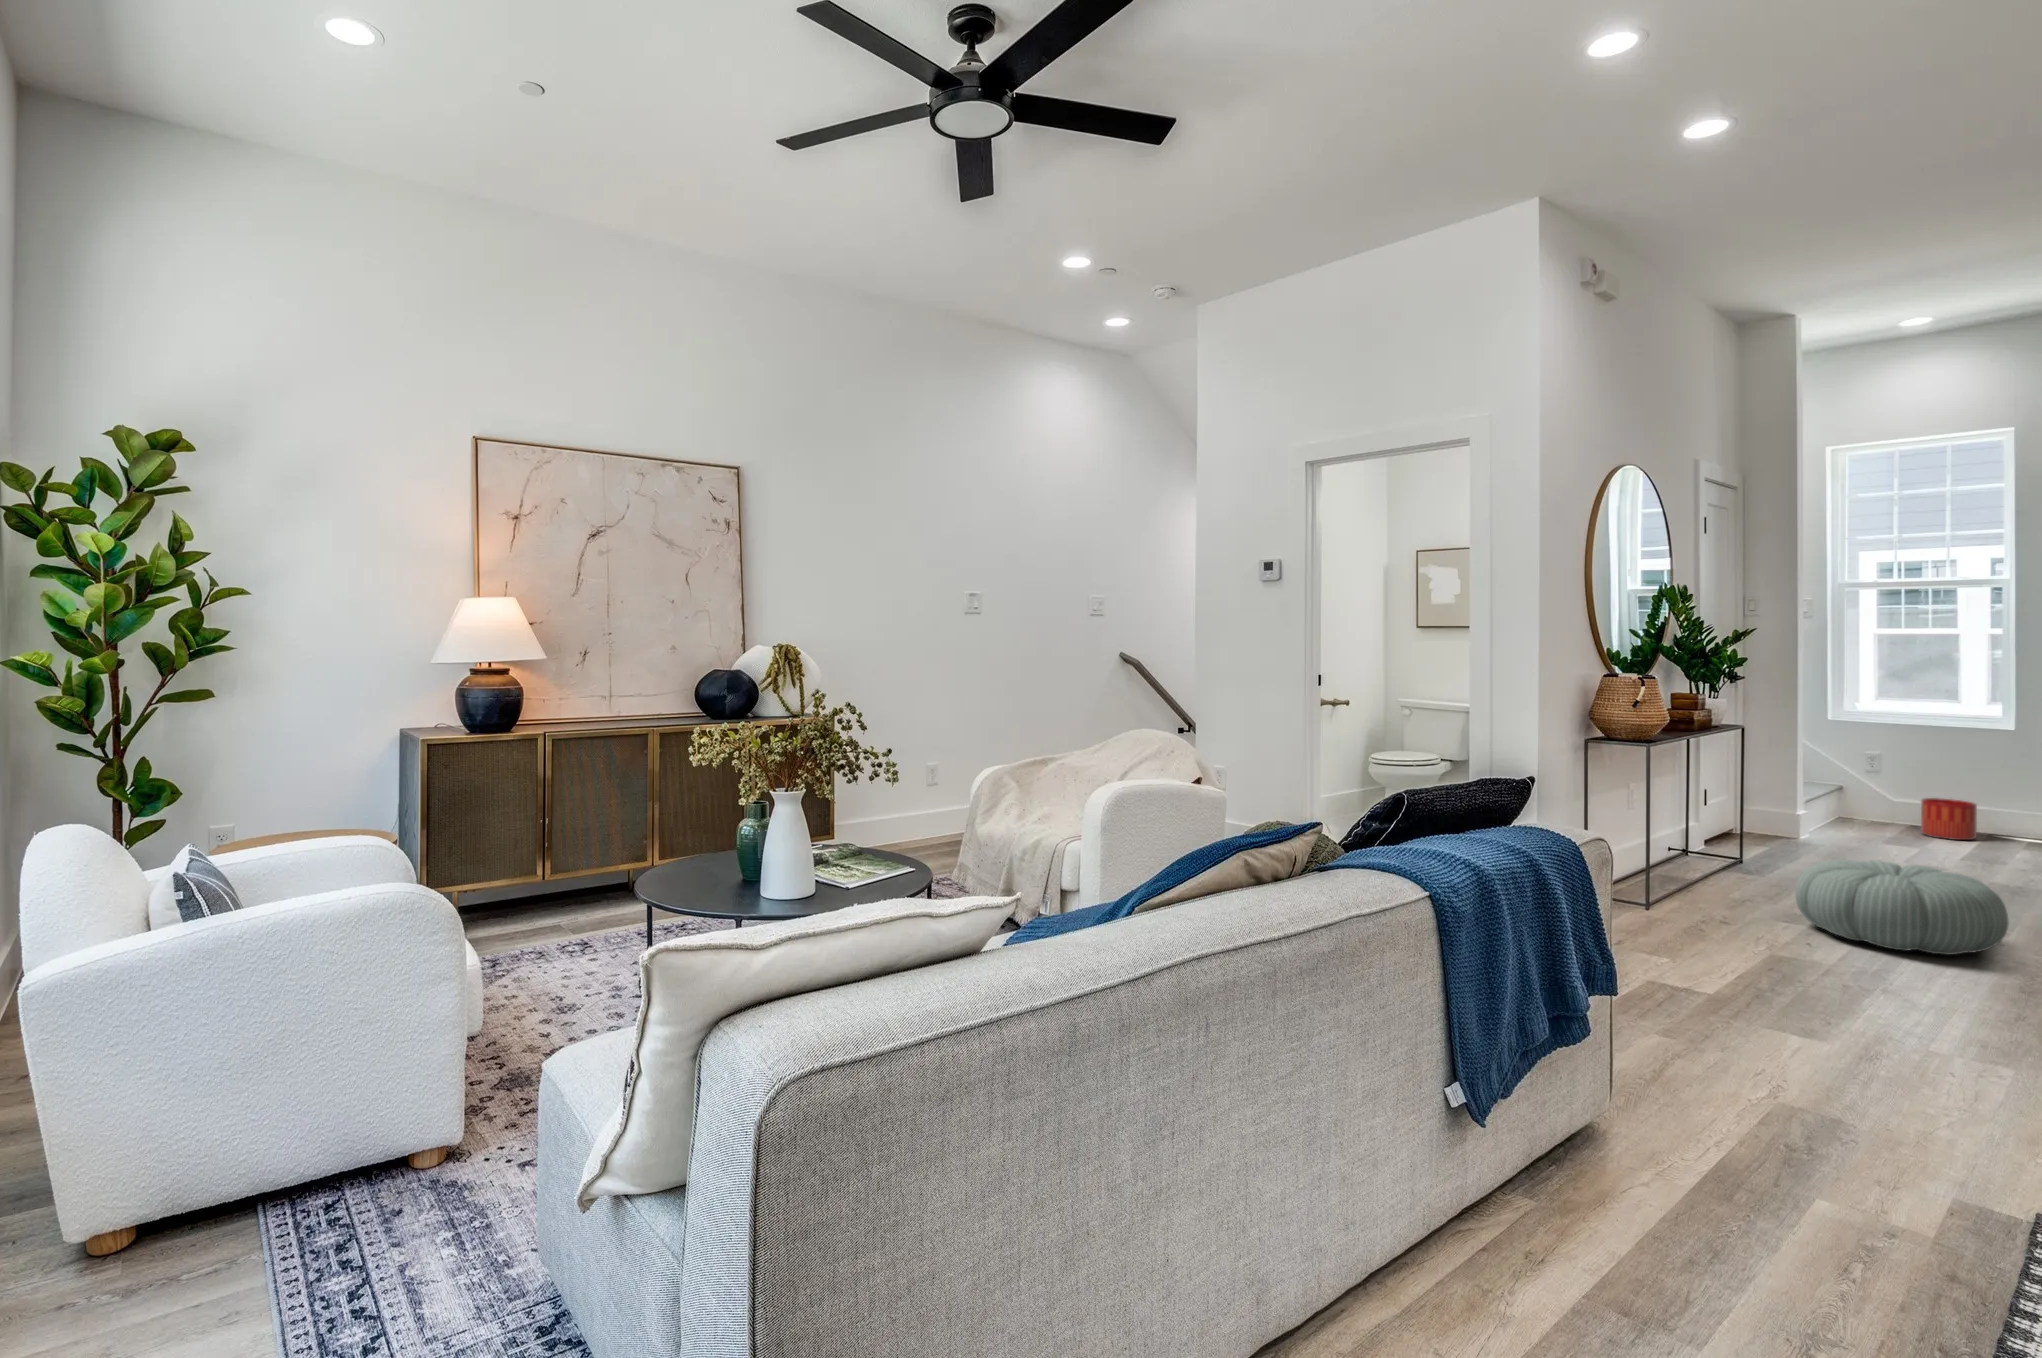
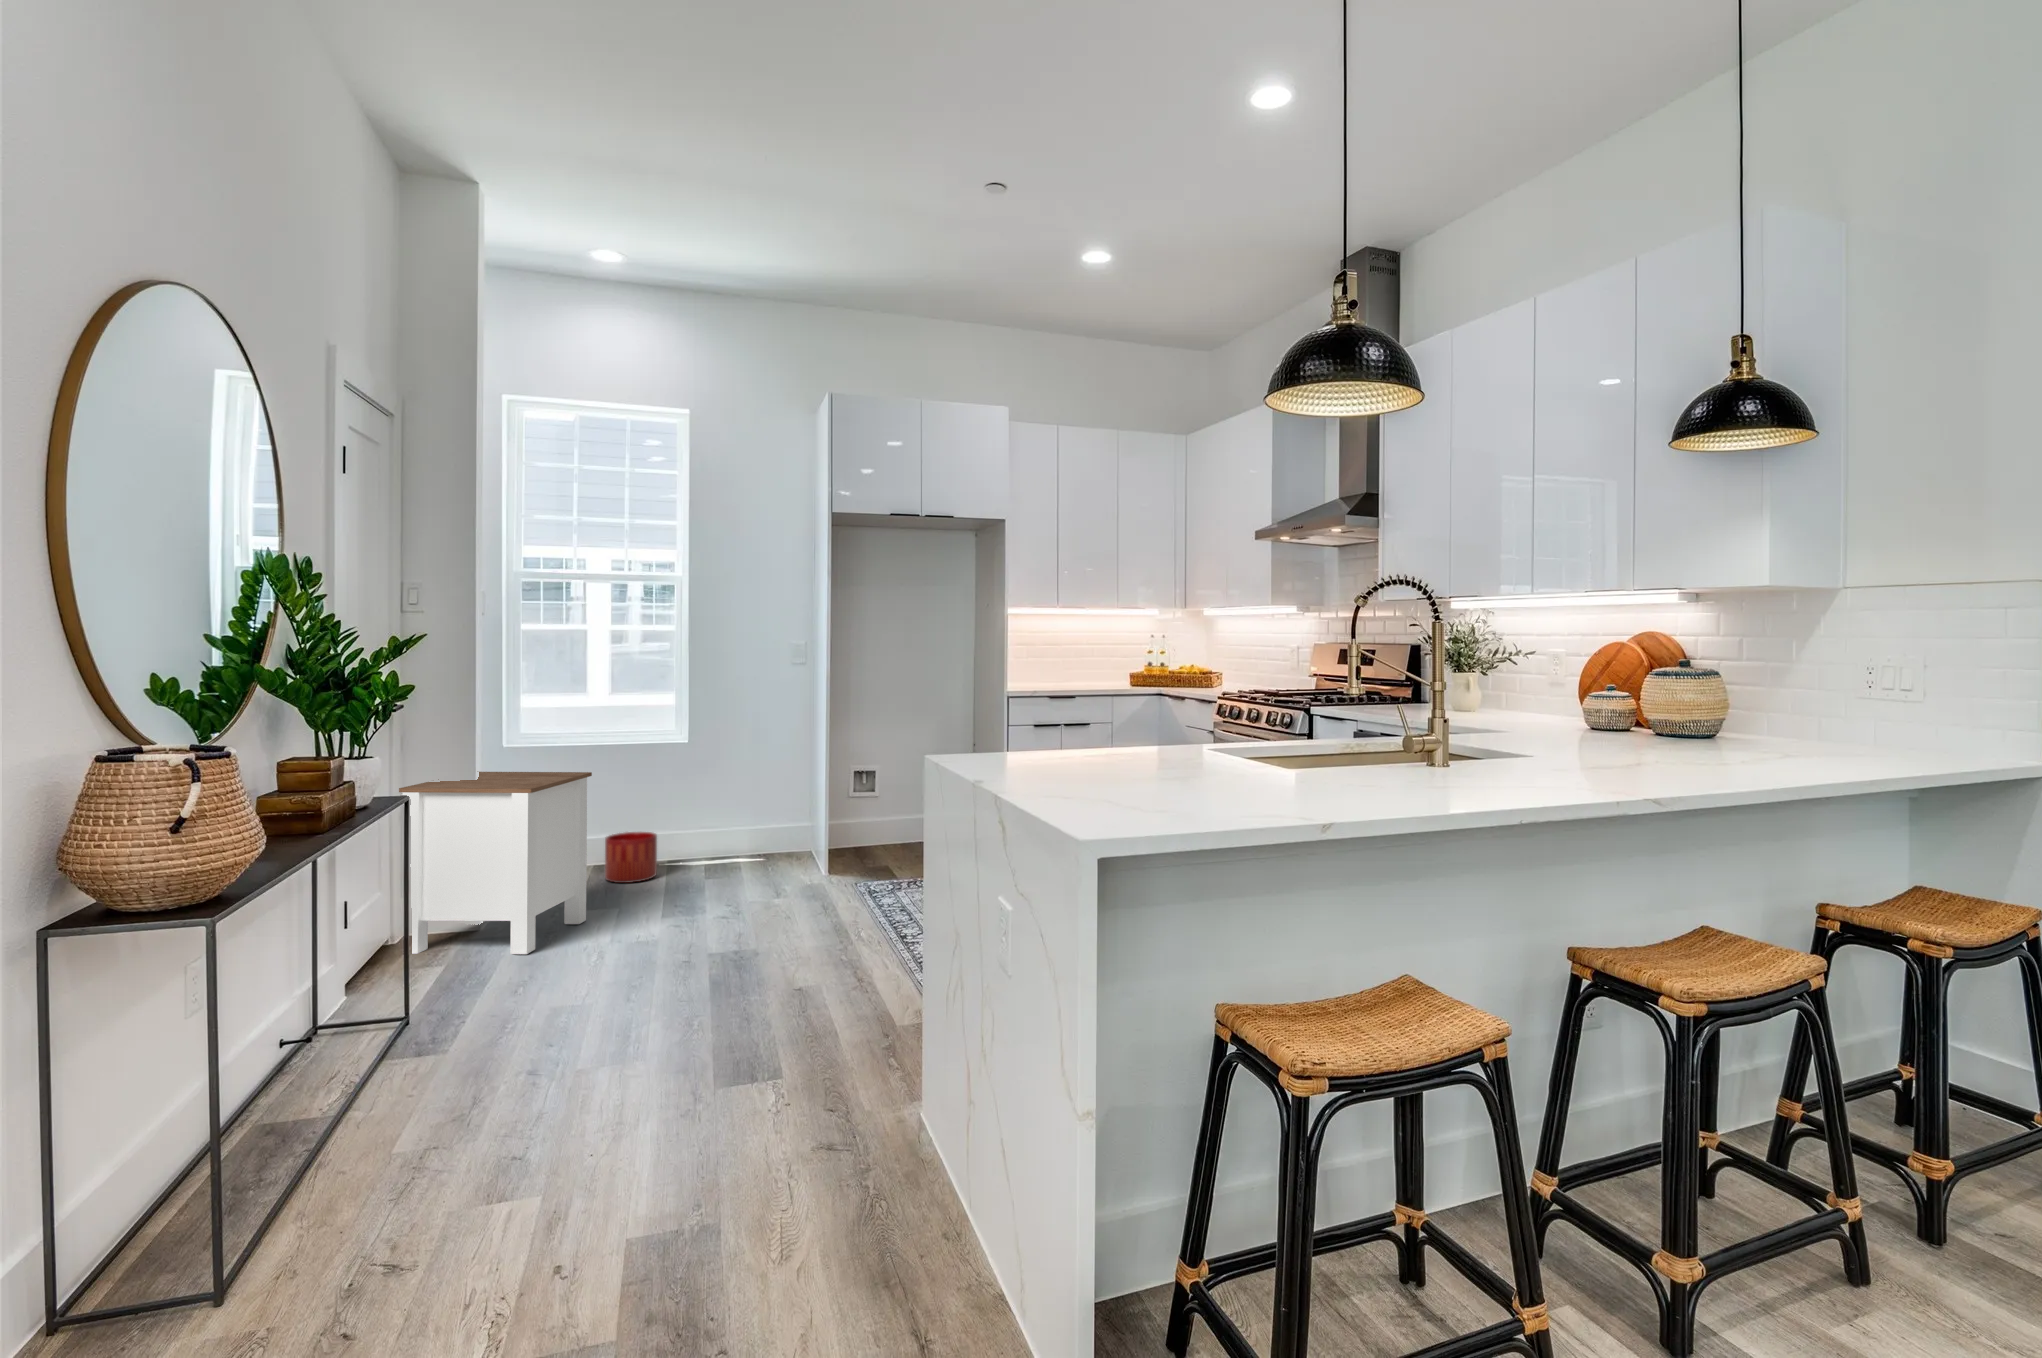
side table: none [1741,729,1897,855] -> present [399,772,592,954]
pouf: present [1795,860,2009,955] -> none [513,1003,794,1191]

